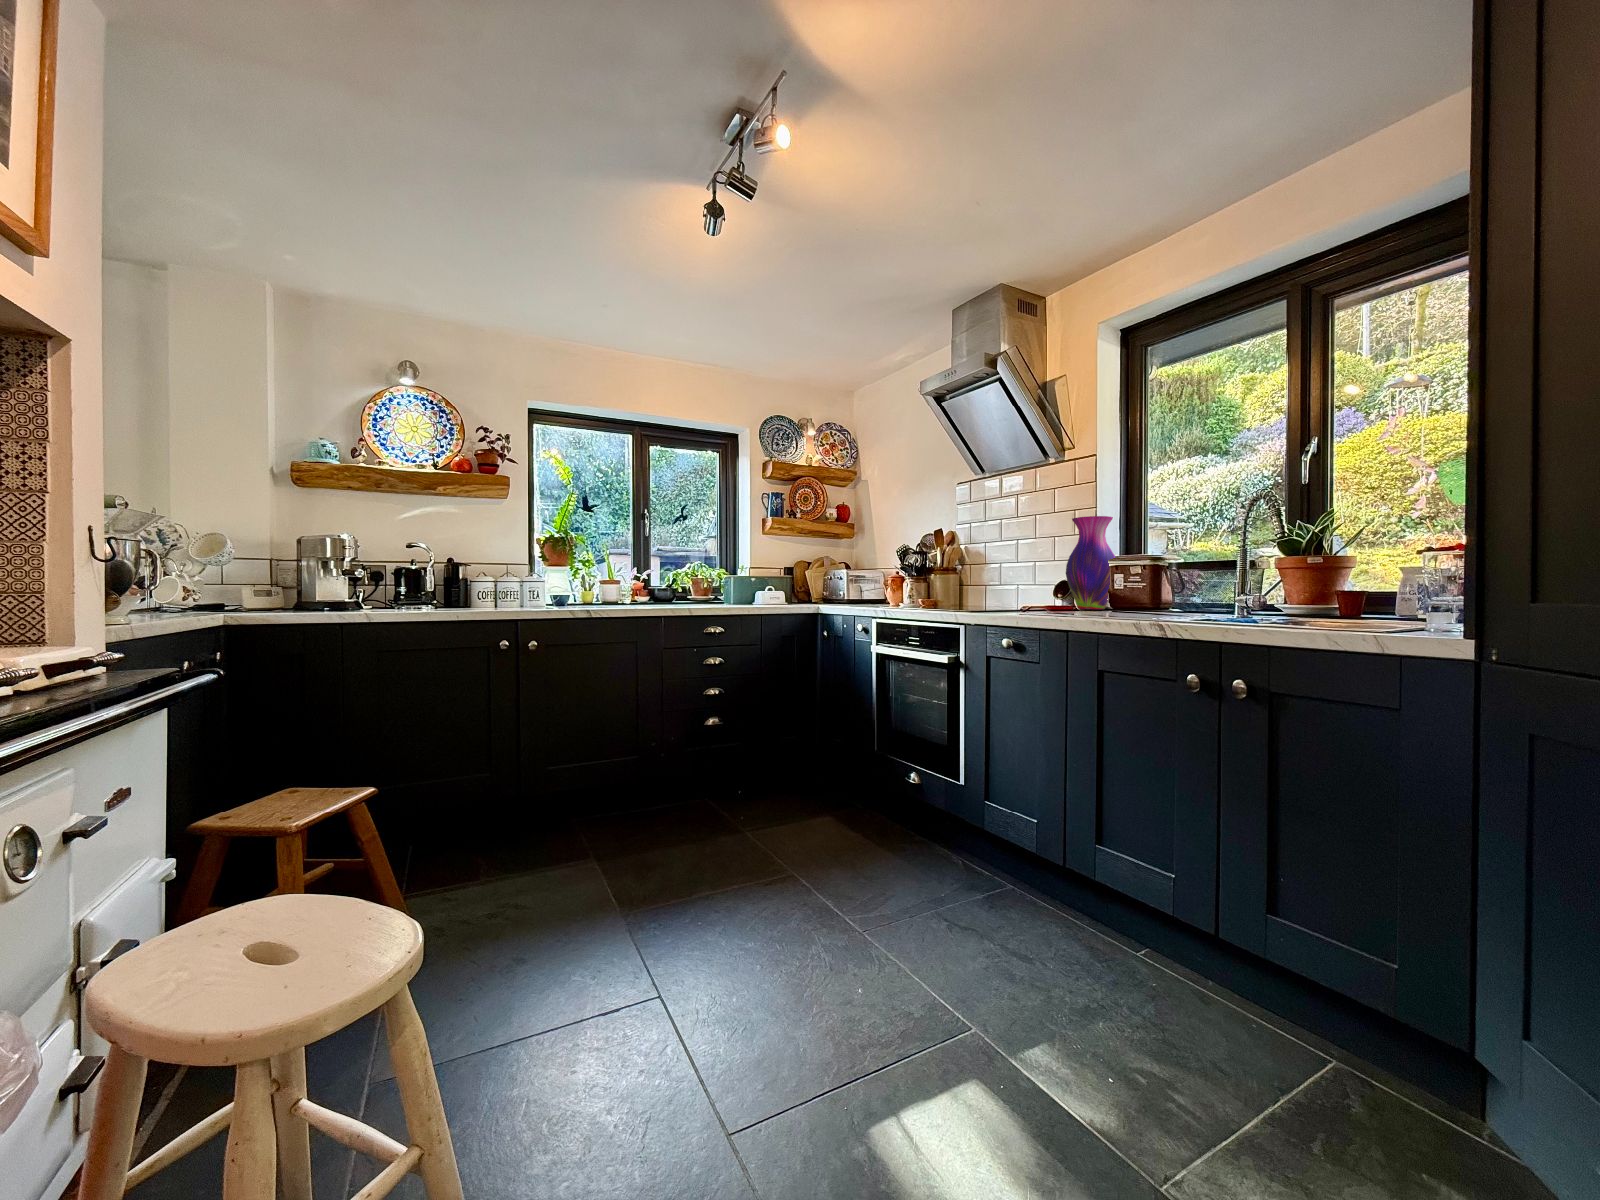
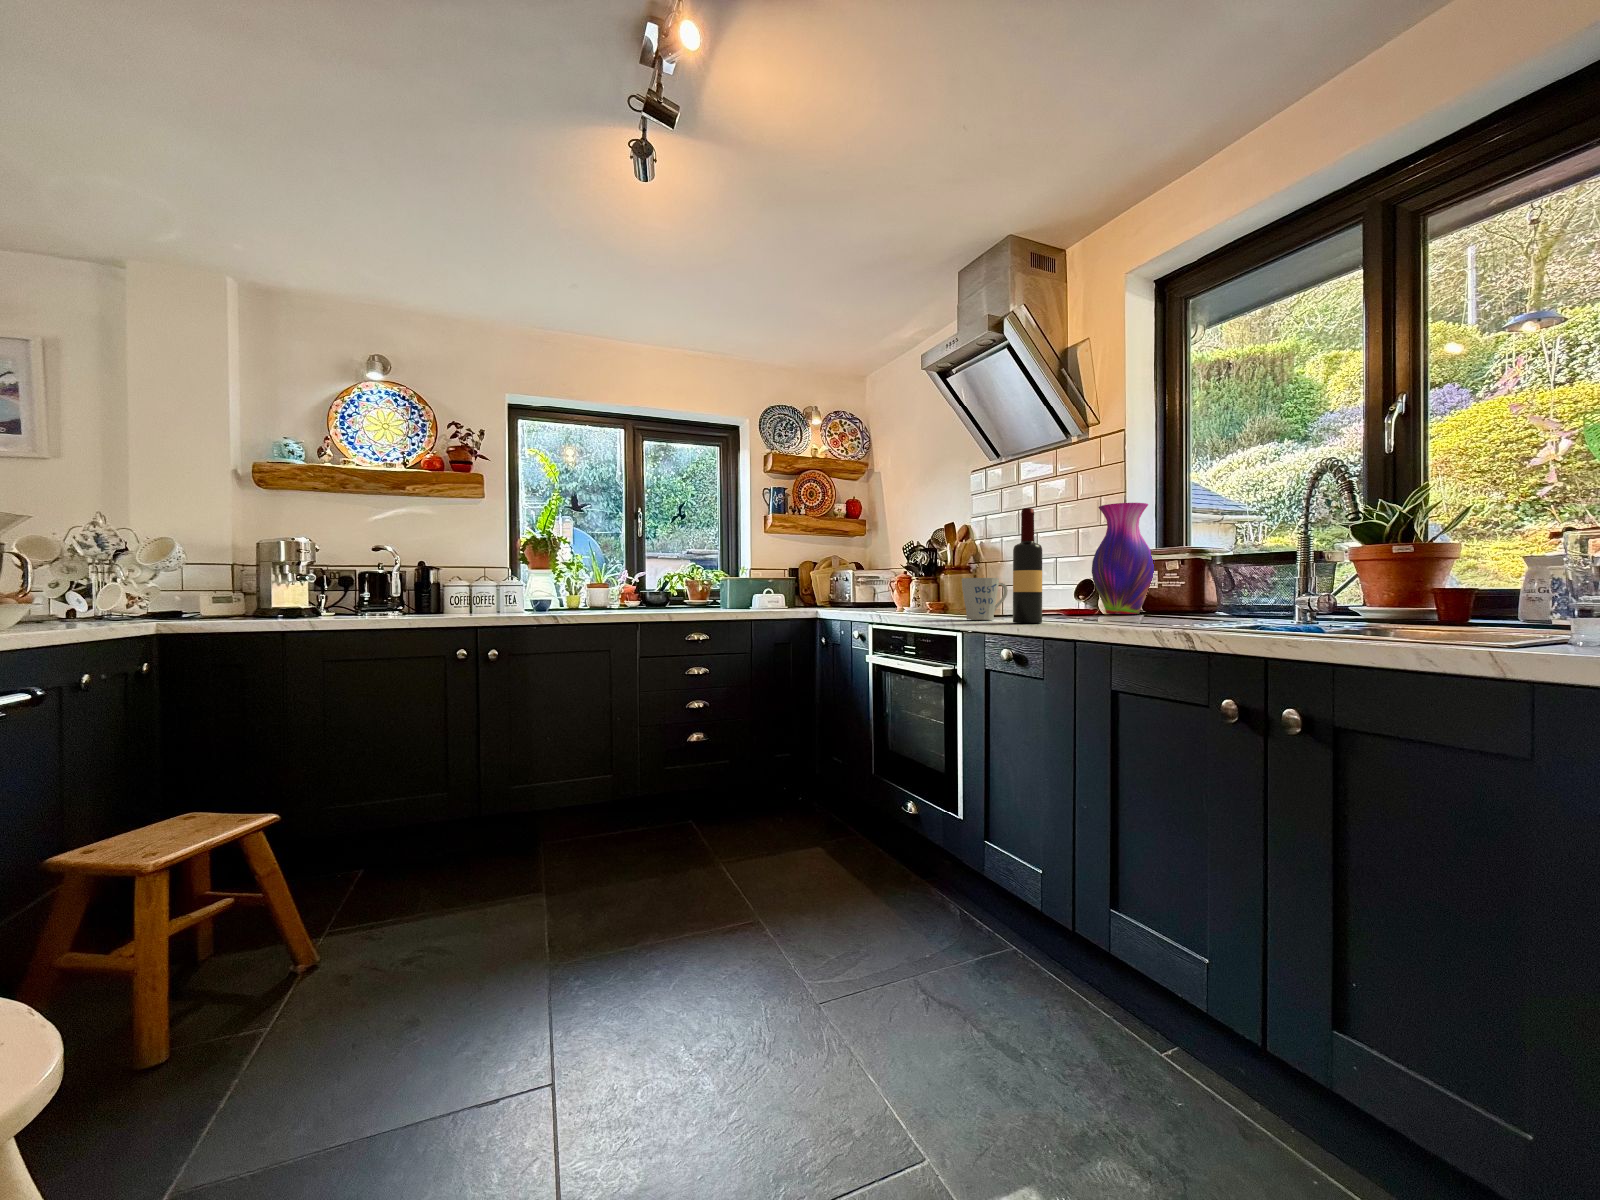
wine bottle: none [1012,521,1037,616] -> present [1013,508,1042,623]
mug: none [965,578,1002,613] -> present [962,578,1008,620]

